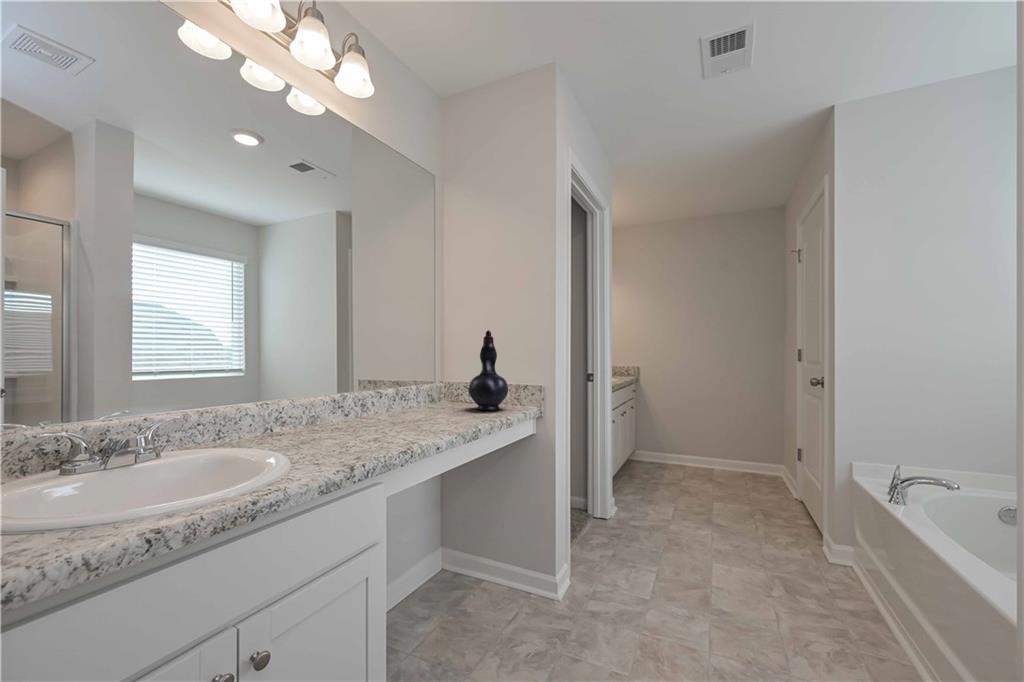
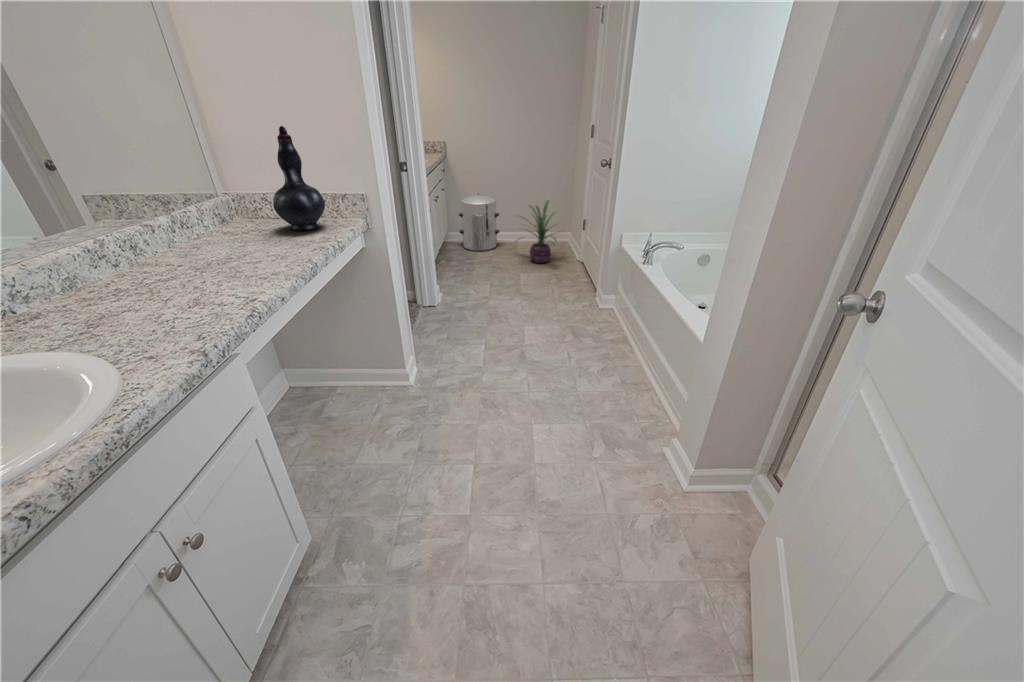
waste bin: none [647,415,692,474] -> present [459,193,500,251]
decorative plant: none [706,425,788,495] -> present [518,200,557,263]

